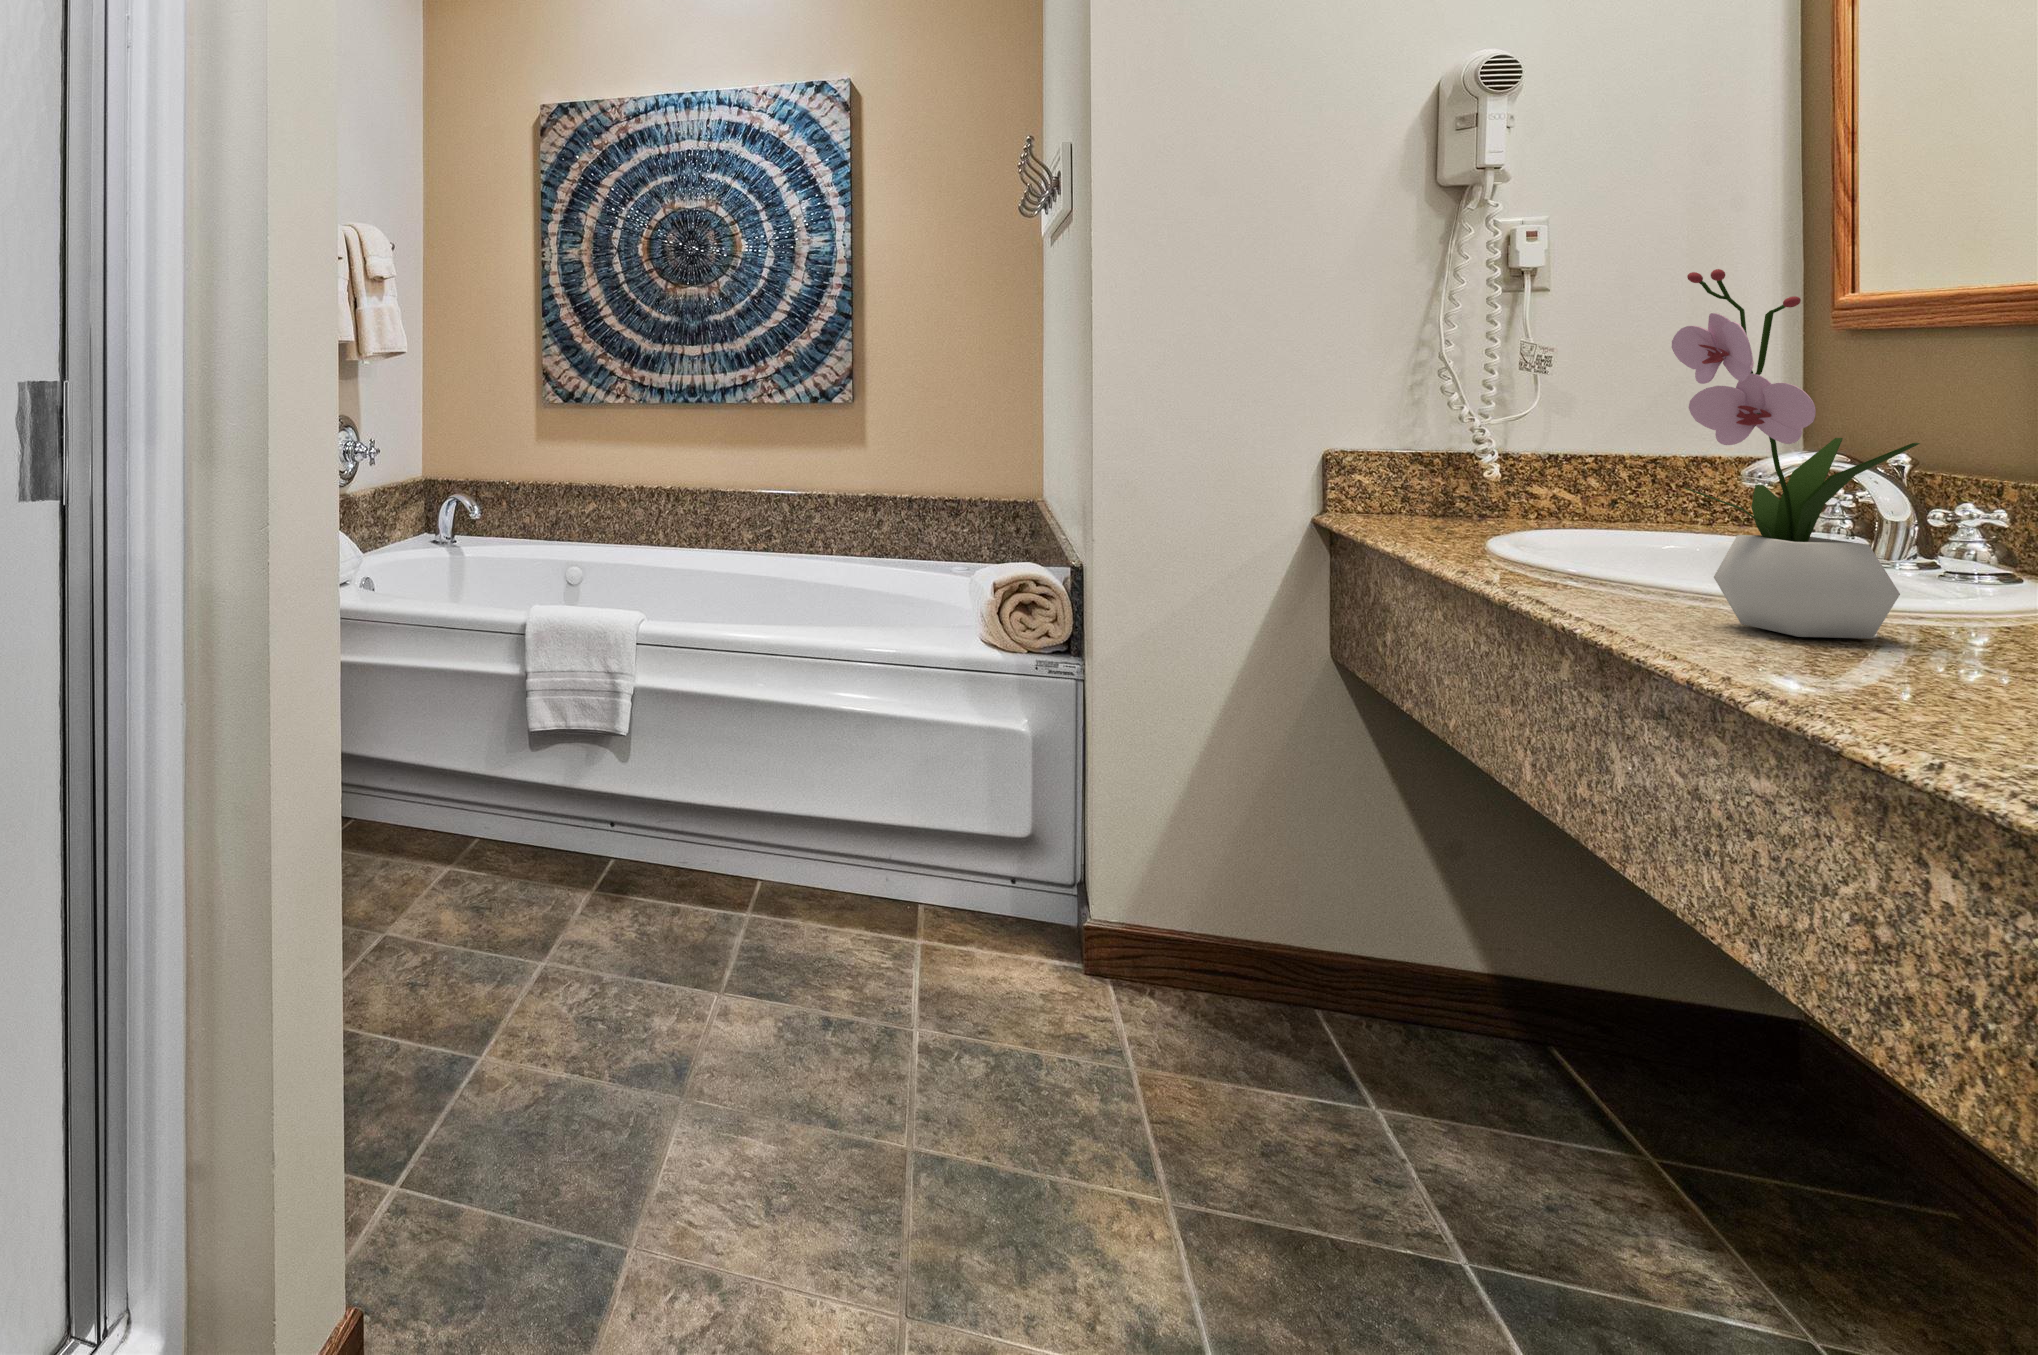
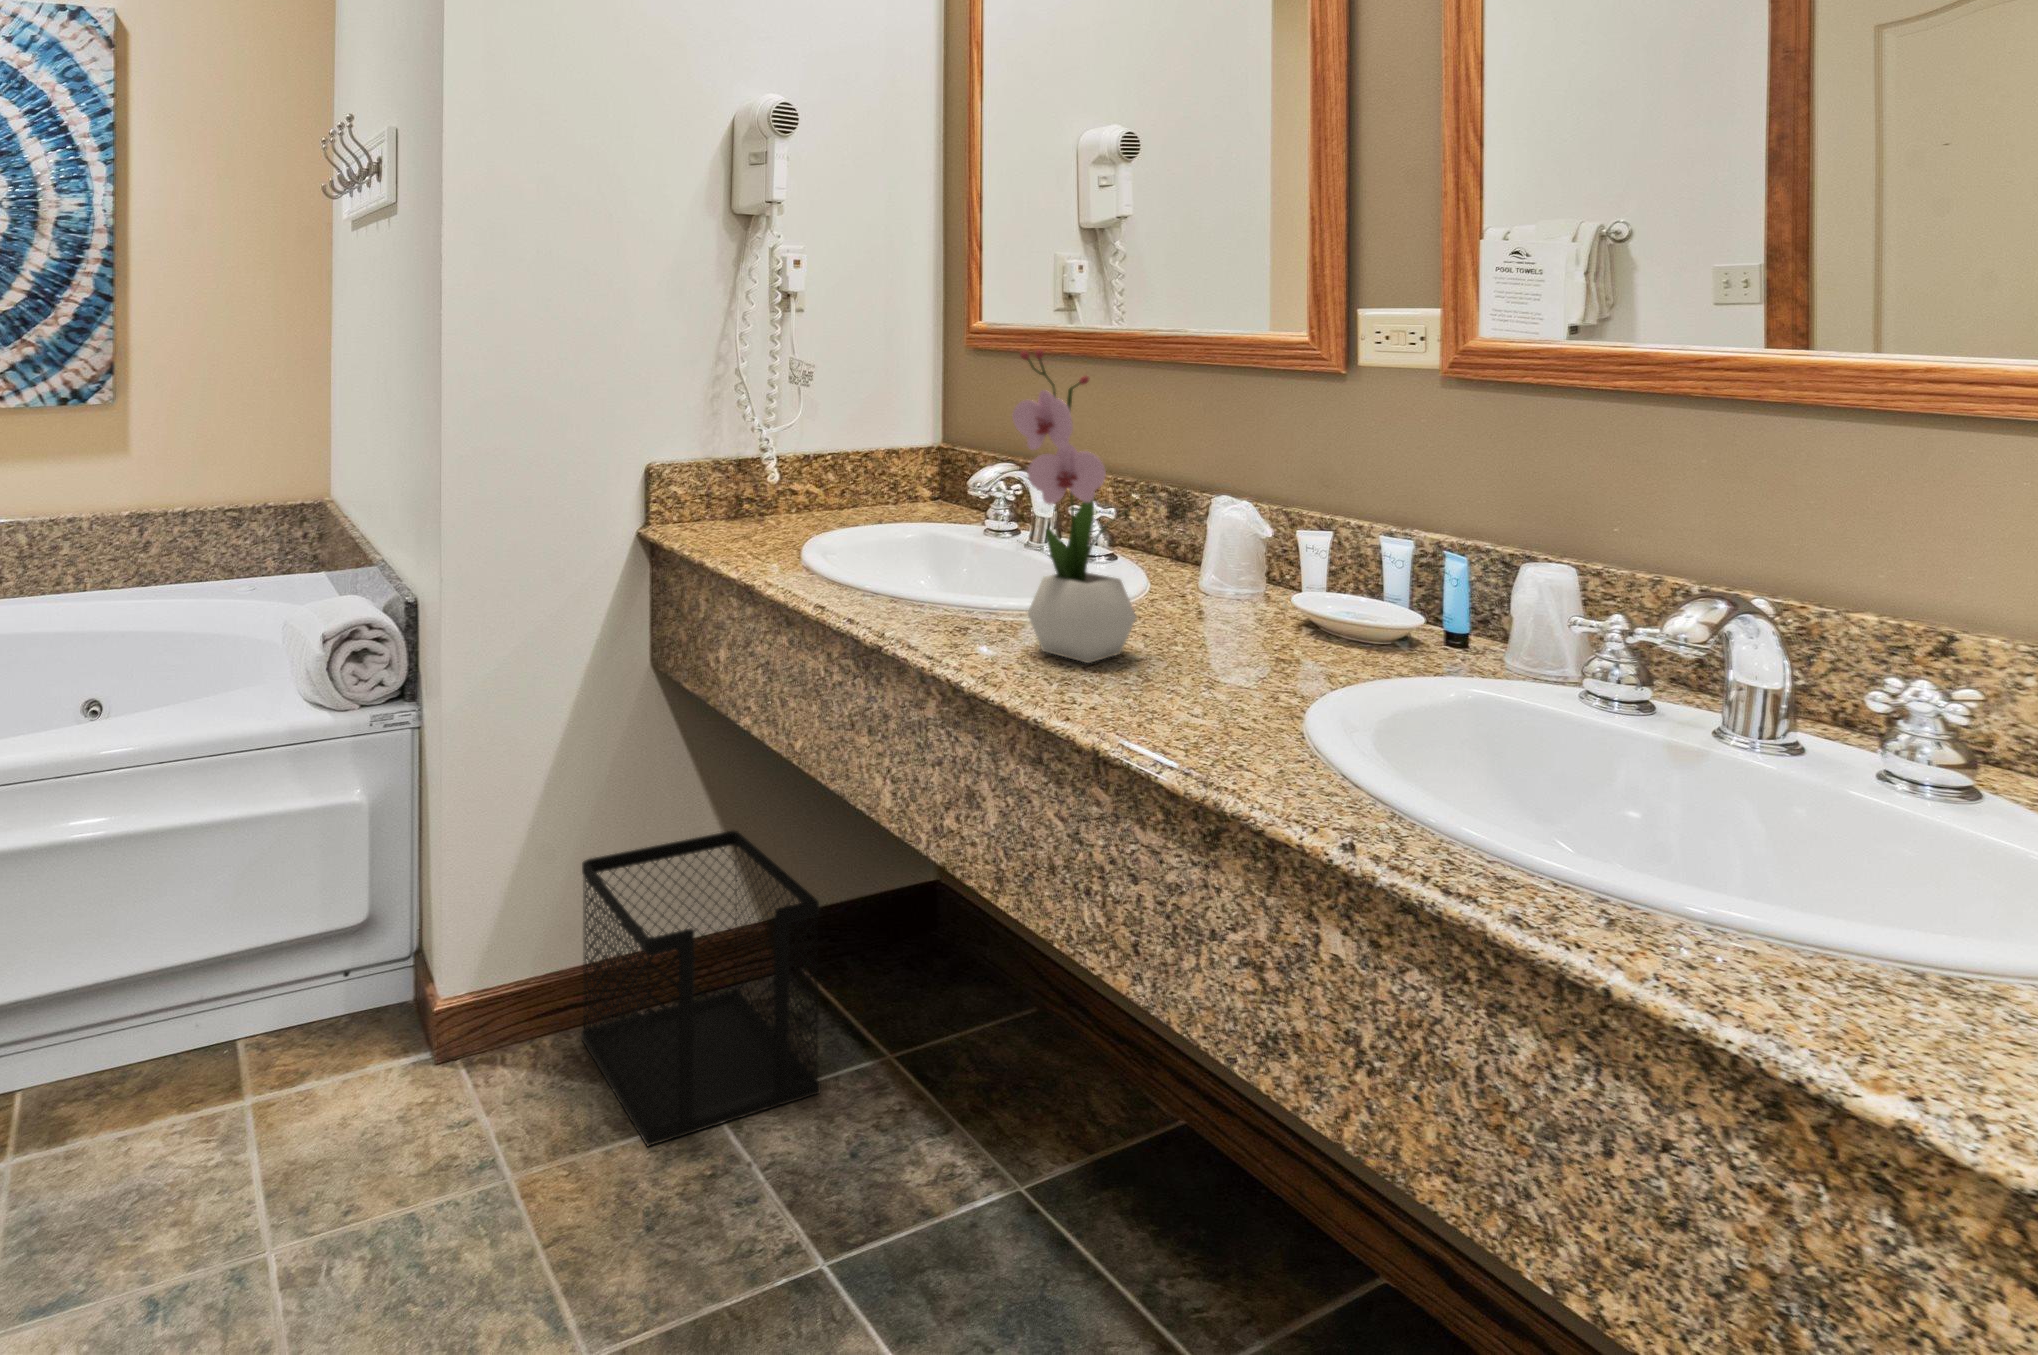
wastebasket: none [1241,835,1540,1162] -> present [581,831,820,1146]

